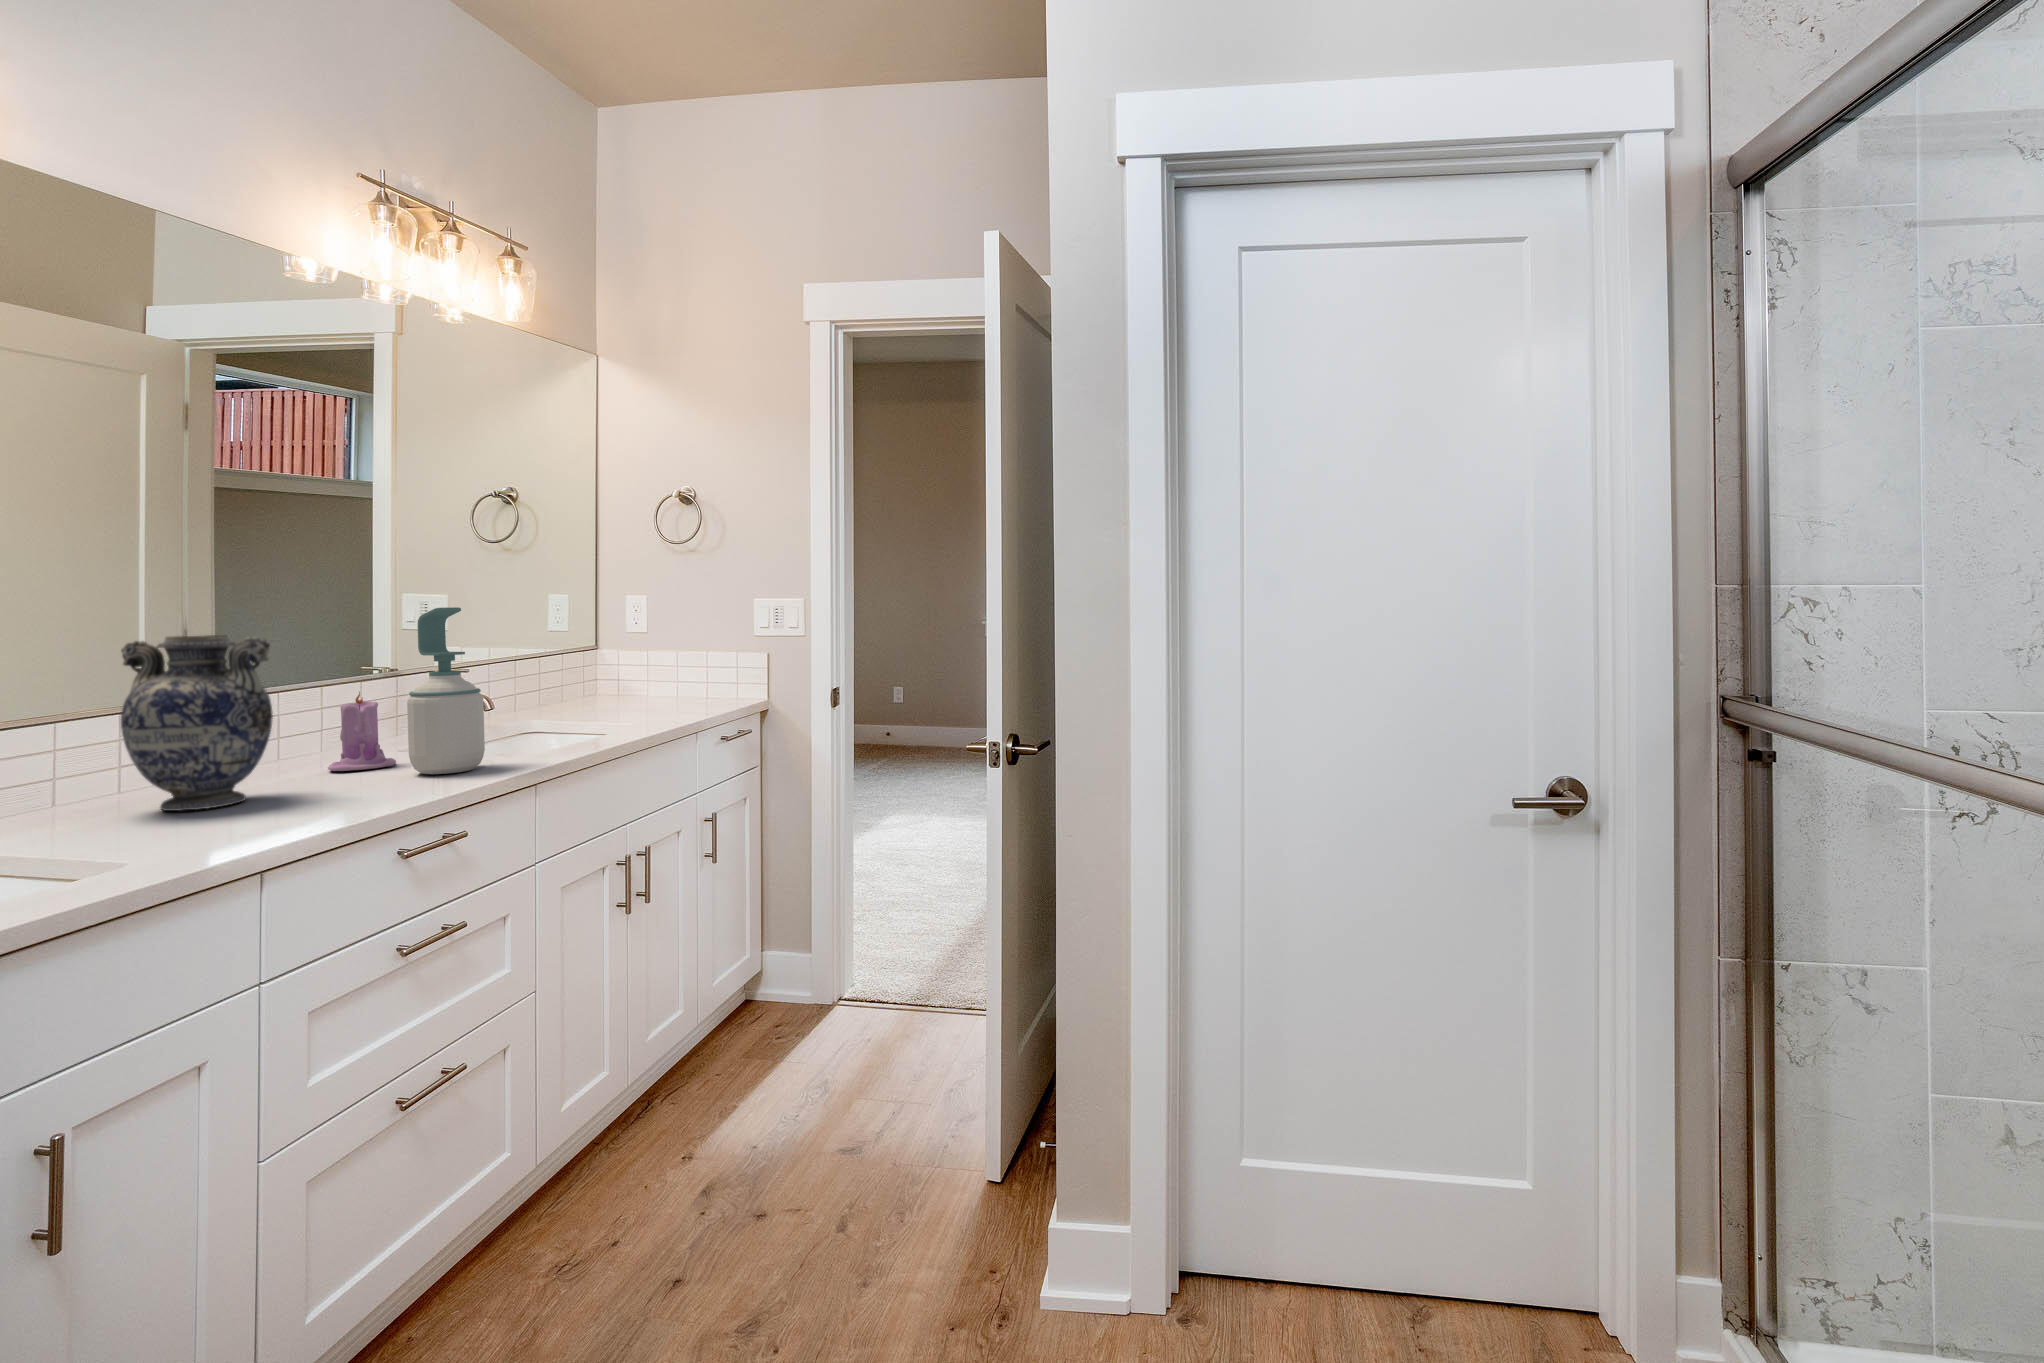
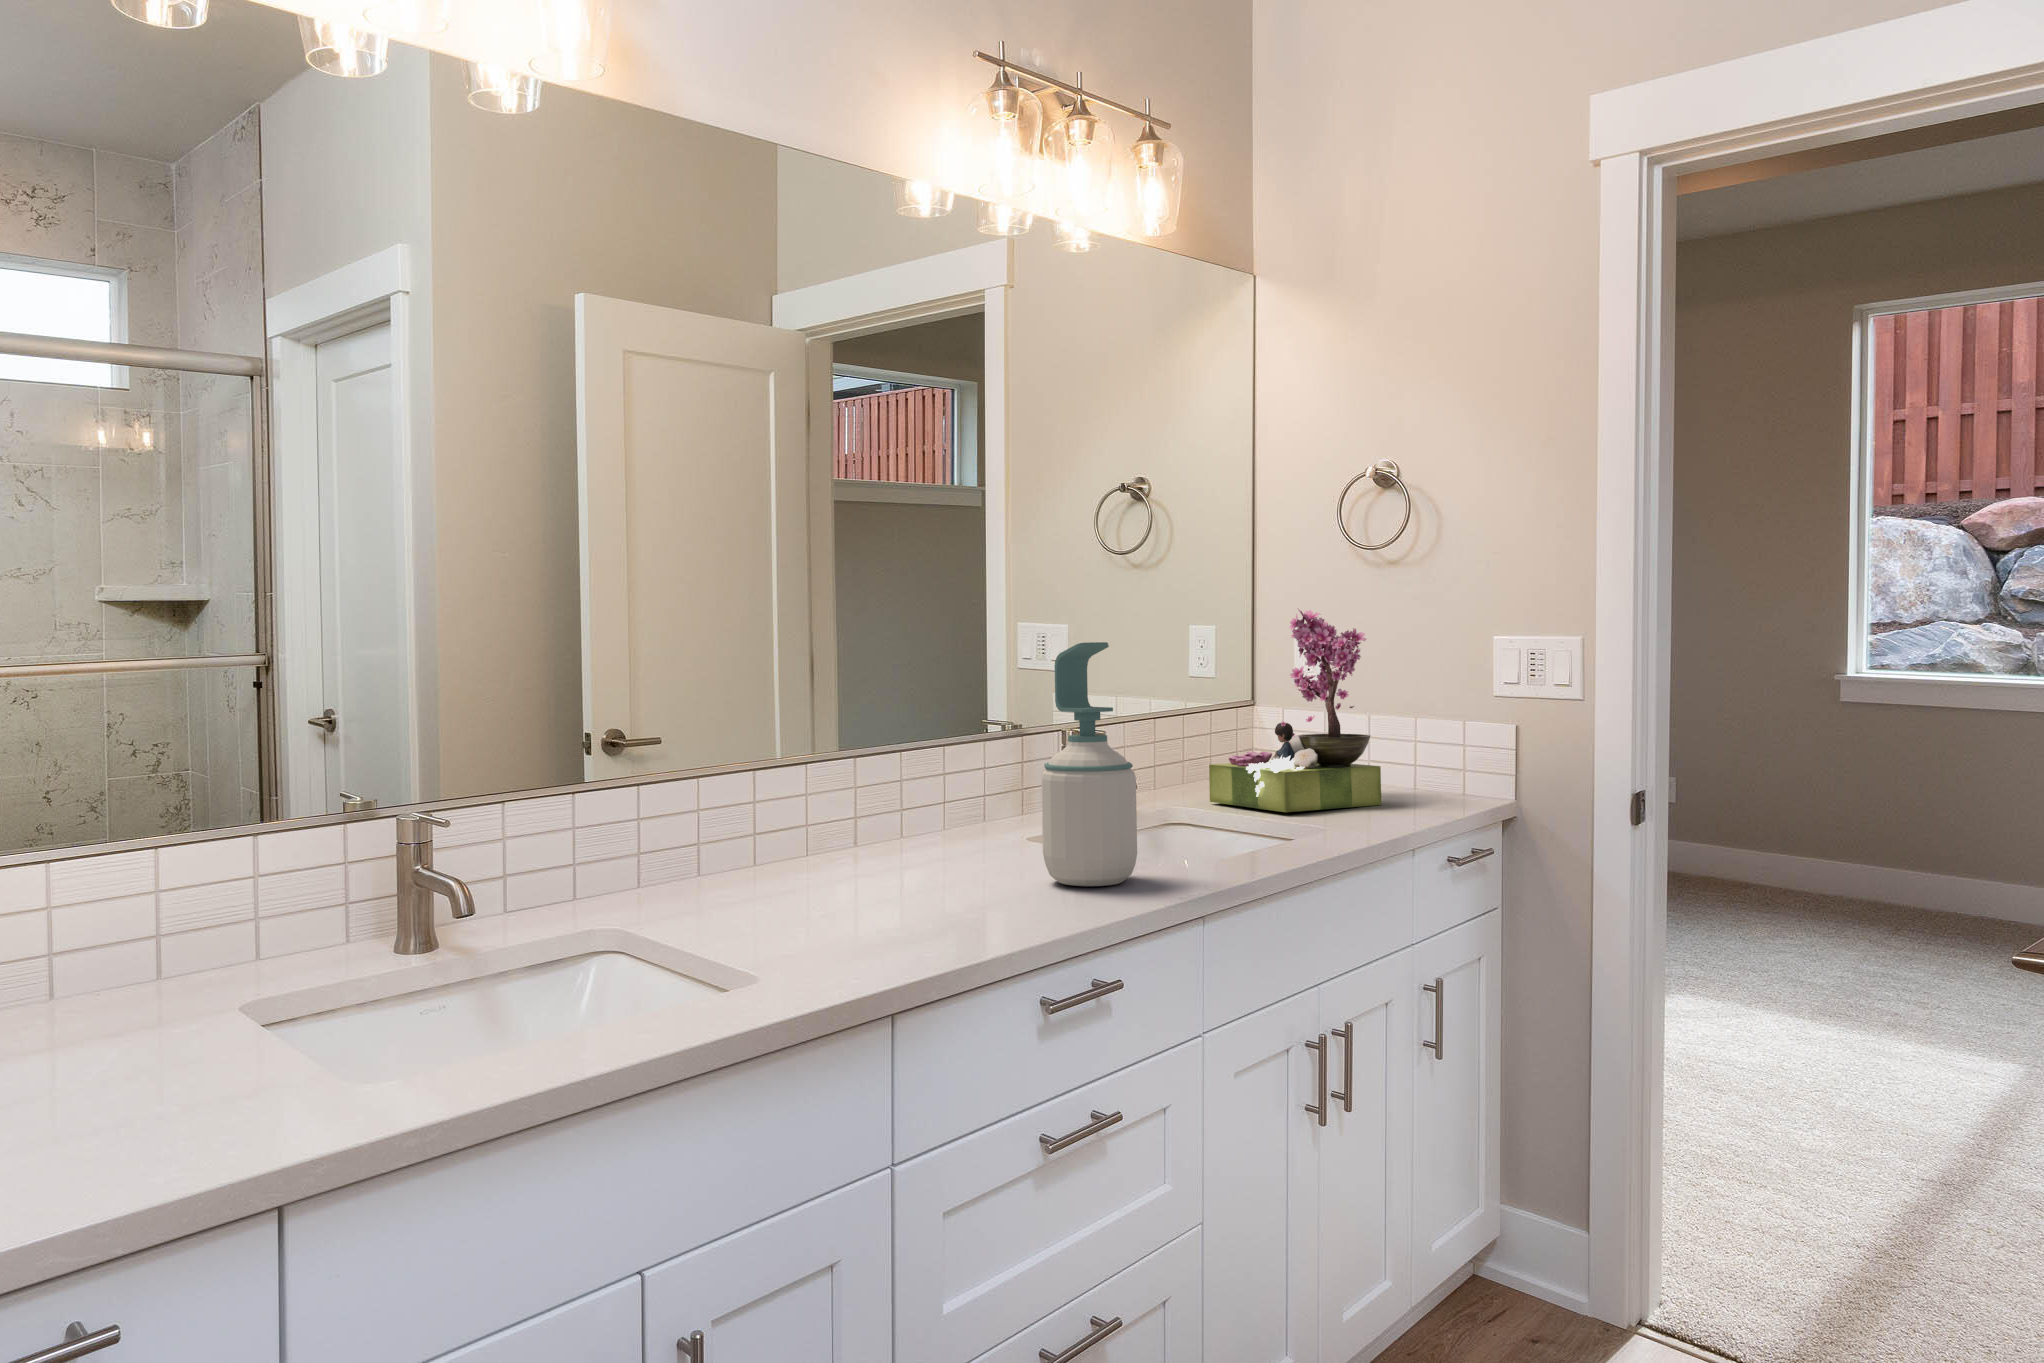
flower arrangement: none [558,585,679,719] -> present [1209,609,1381,812]
decorative vase: present [121,635,273,811] -> none [746,680,894,910]
candle: present [328,692,396,771] -> none [947,758,1024,868]

